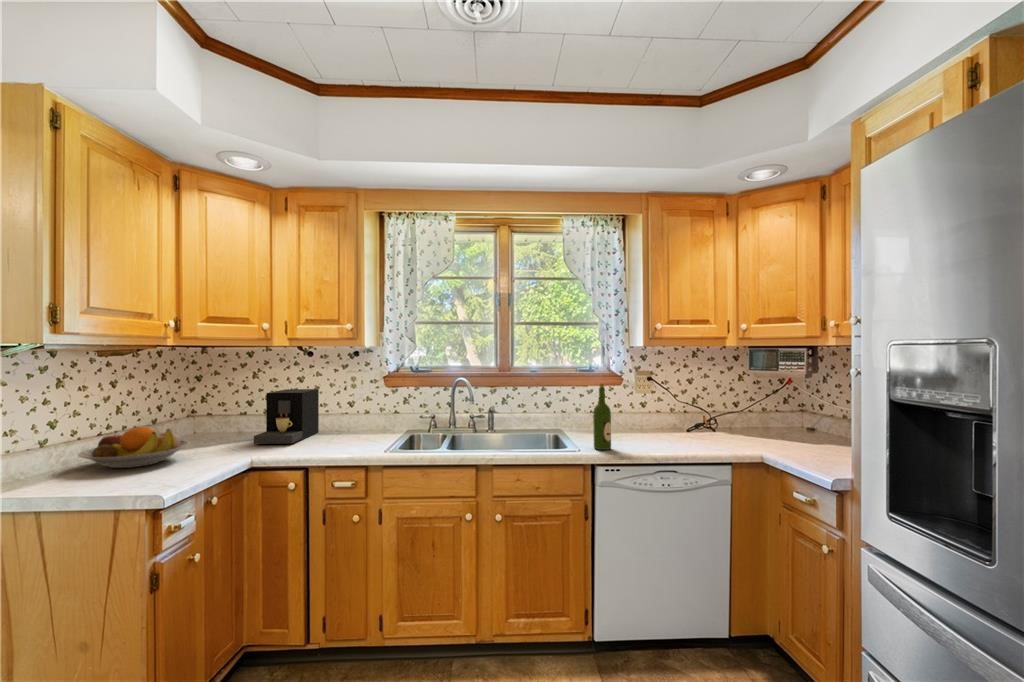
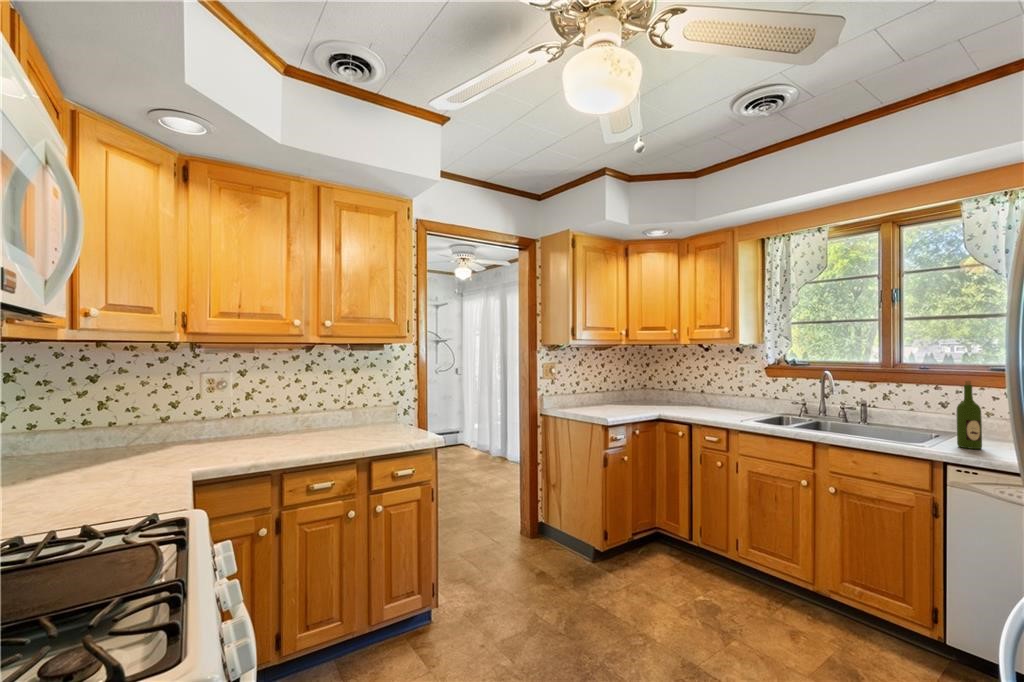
coffee maker: present [254,389,319,444] -> none [669,374,717,409]
fruit bowl: present [78,427,189,468] -> none [585,388,632,408]

